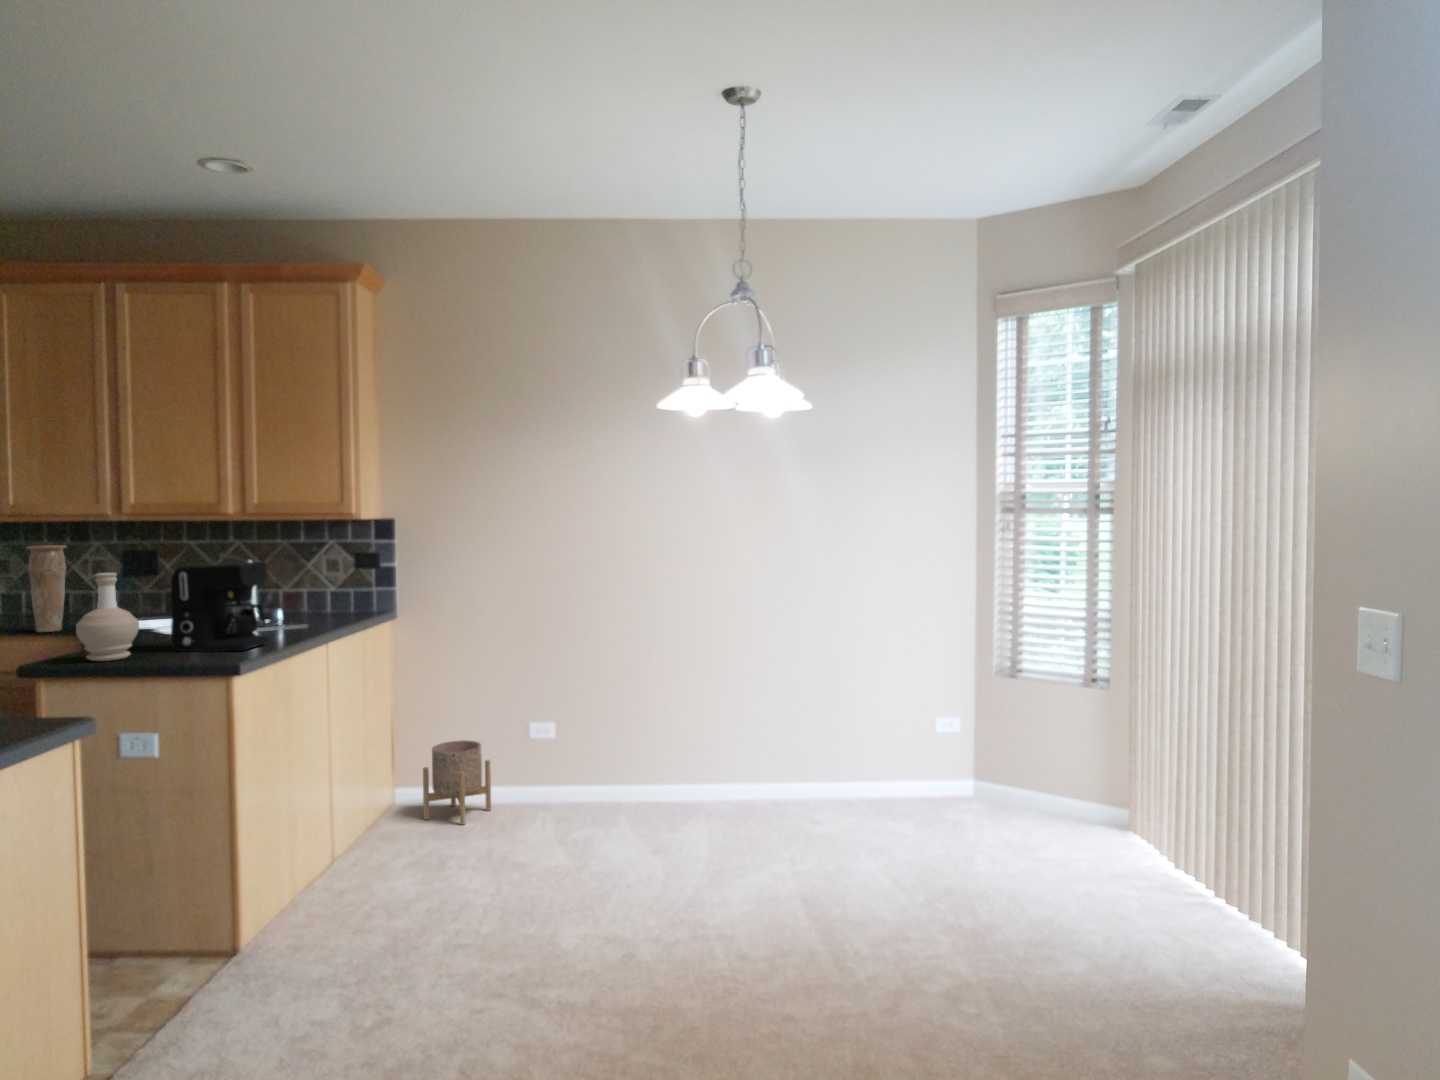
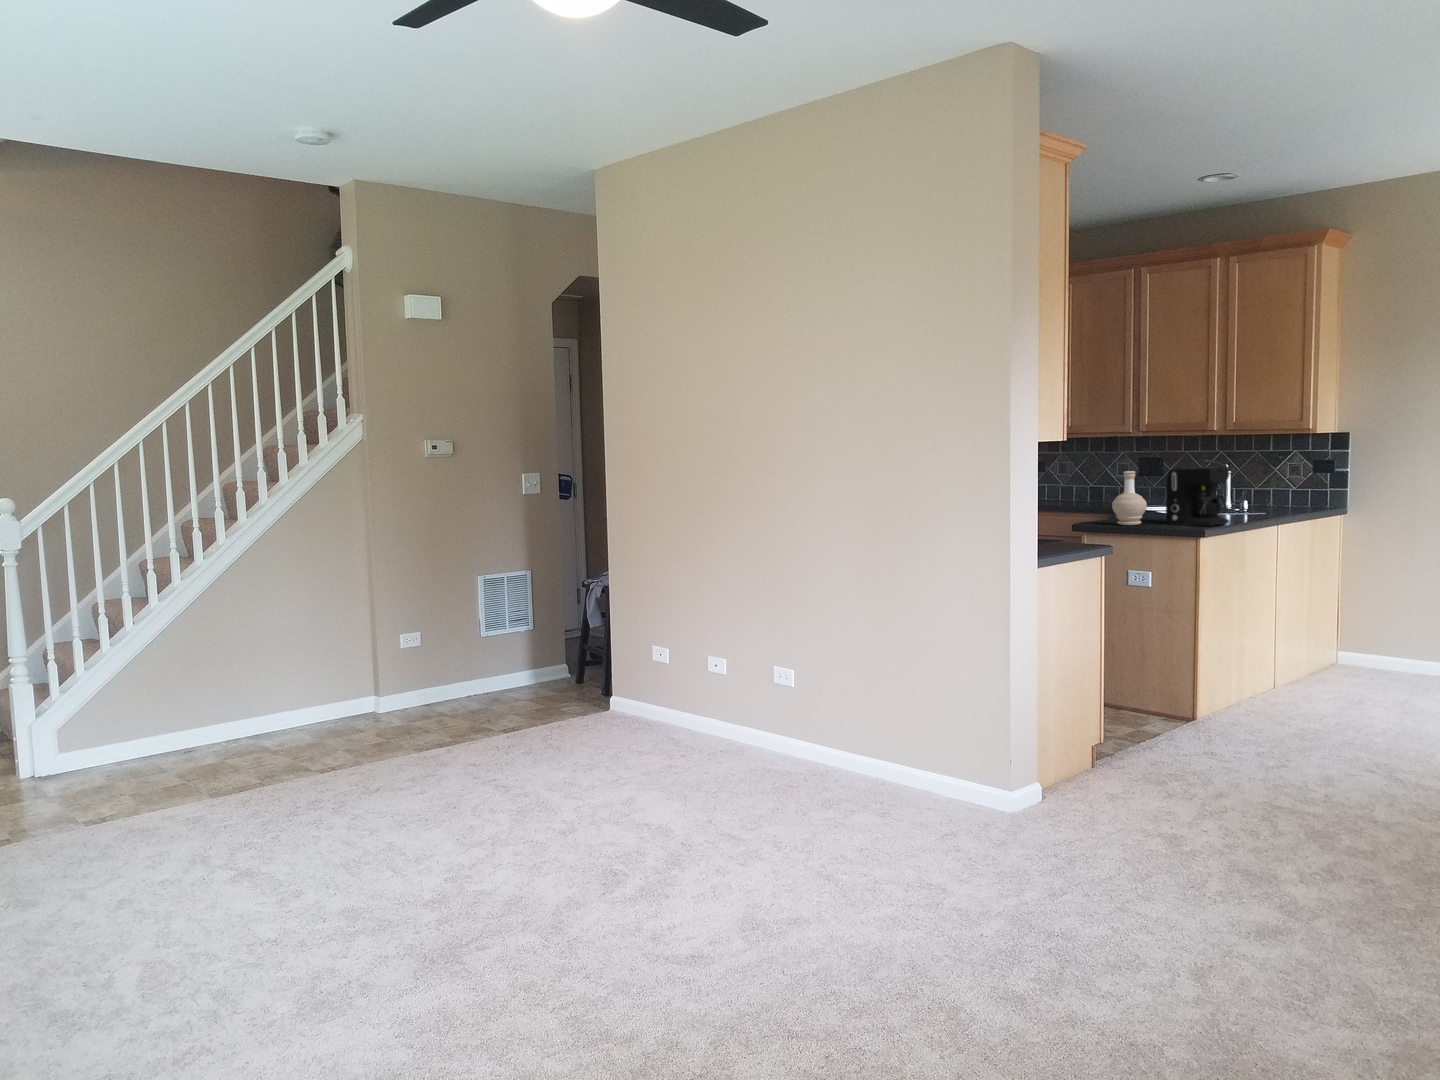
vase: present [27,545,66,632] -> none [1085,453,1108,509]
planter: present [423,740,491,825] -> none [1357,625,1424,693]

